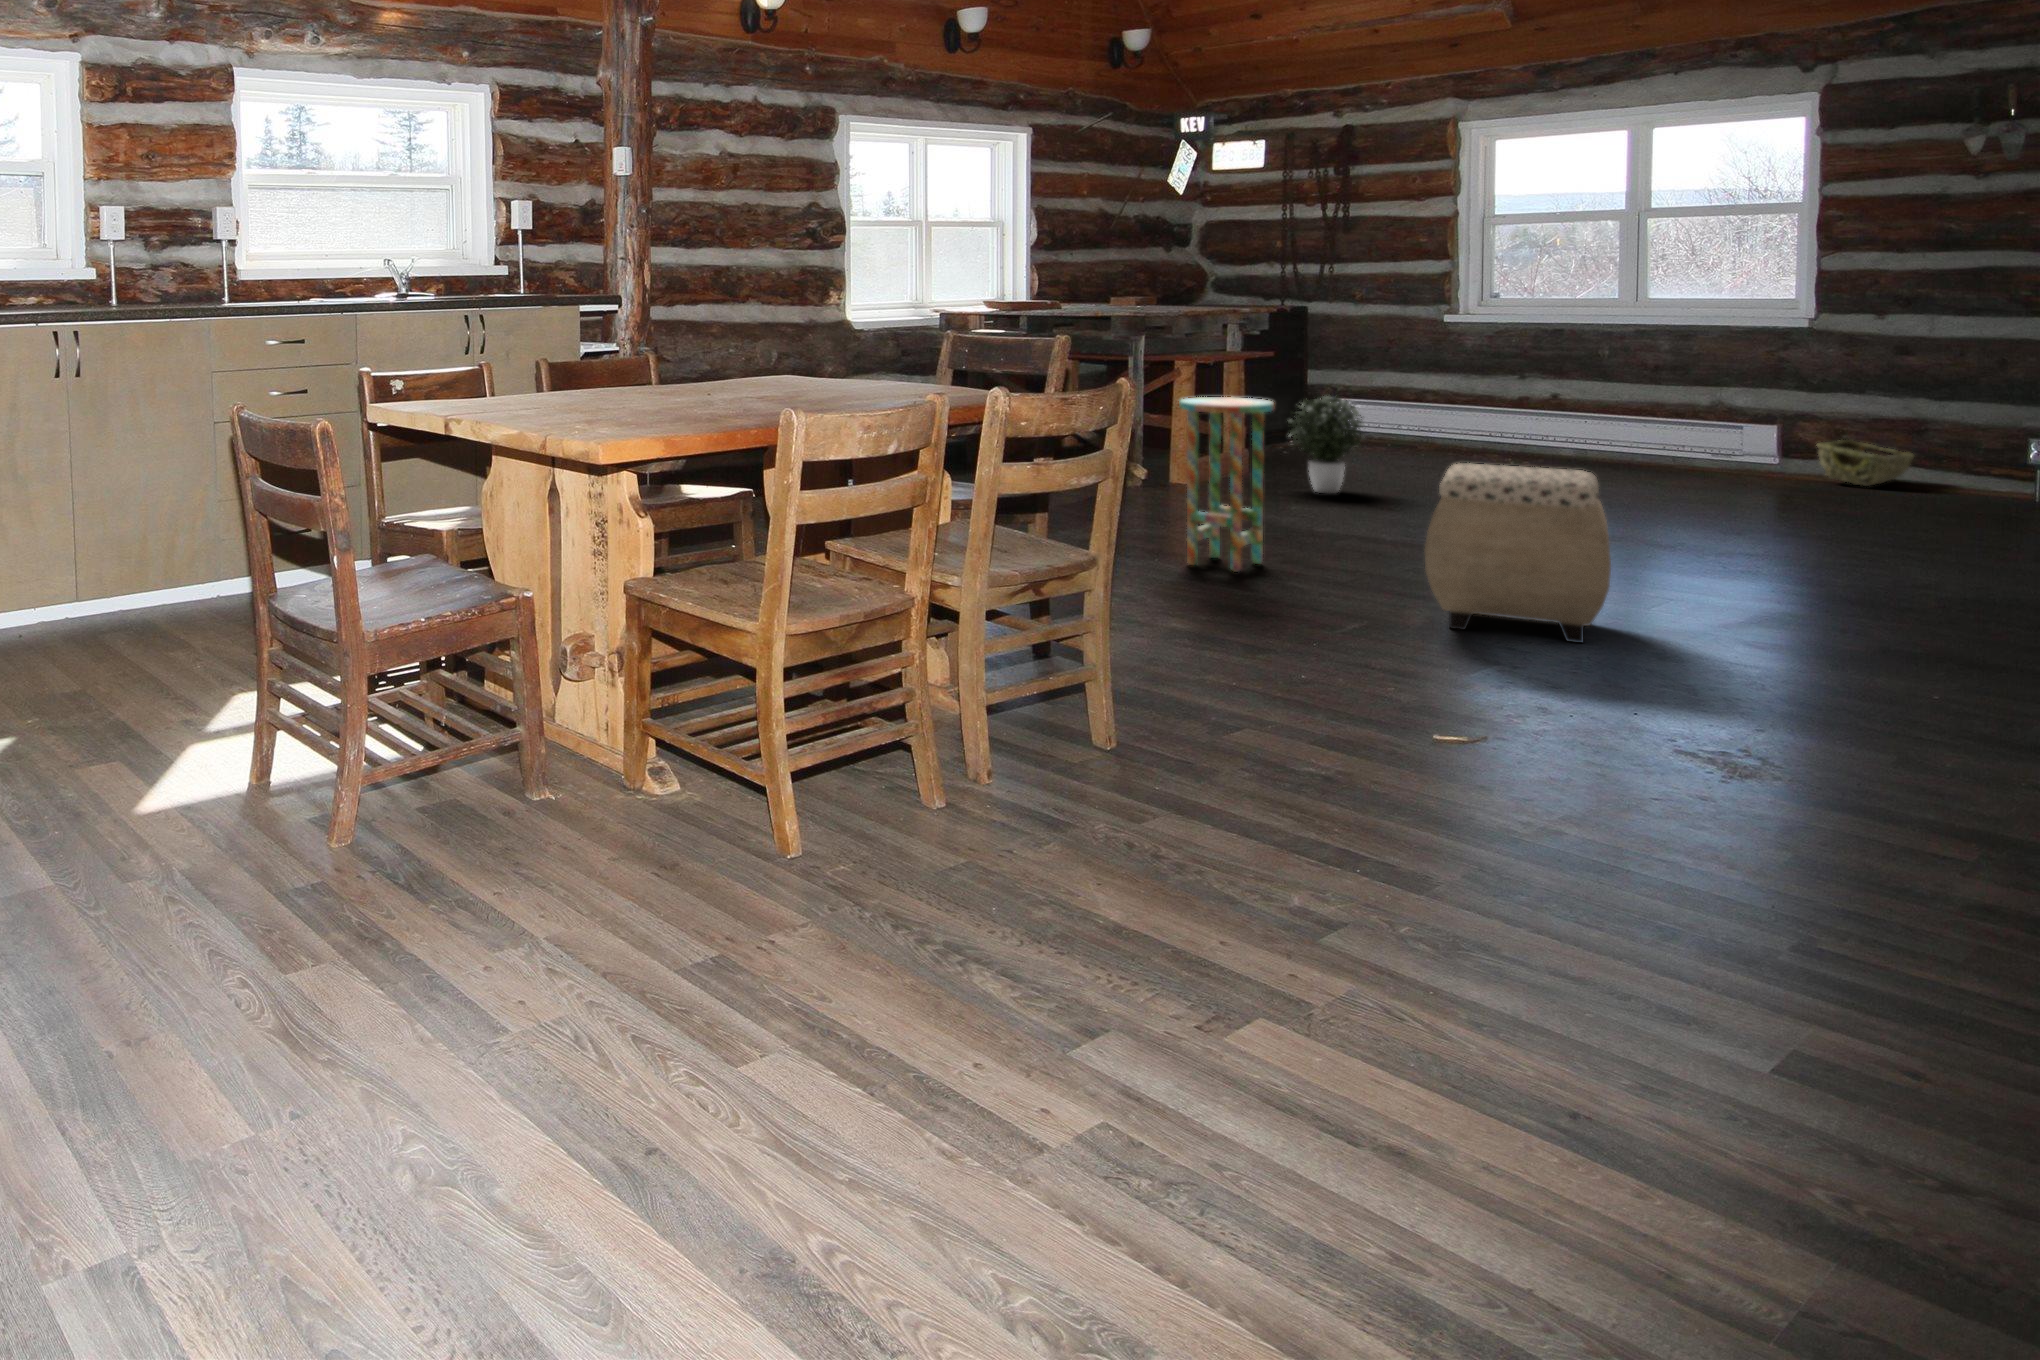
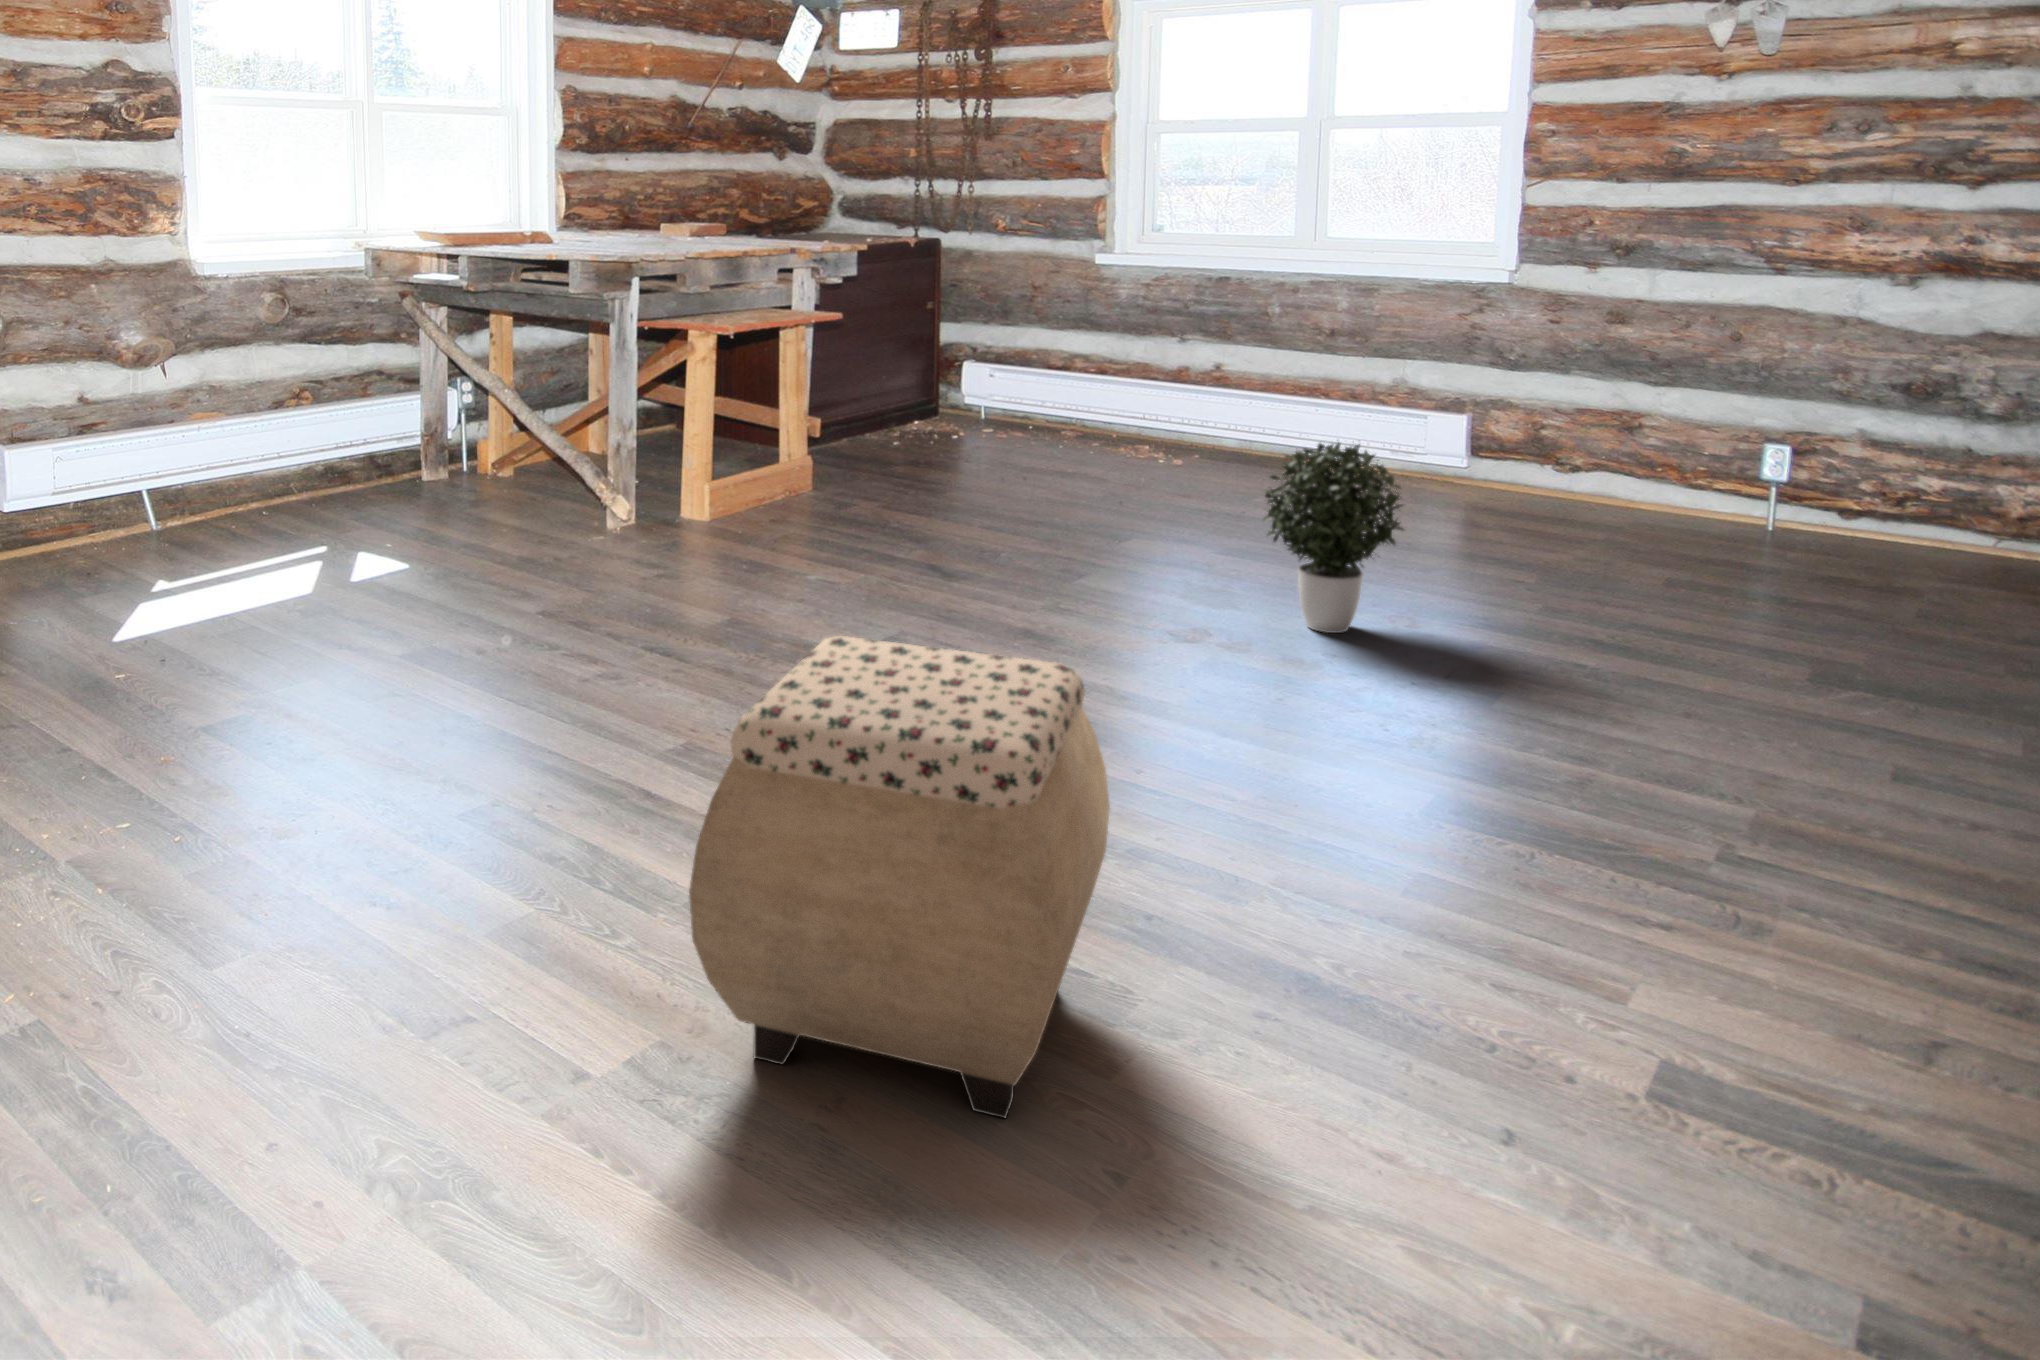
potted plant: present [1289,396,1364,494] -> present [1263,442,1404,633]
side table: present [1179,397,1275,572] -> none [418,445,593,811]
woven basket: present [1817,440,1915,486] -> none [1512,439,1624,508]

